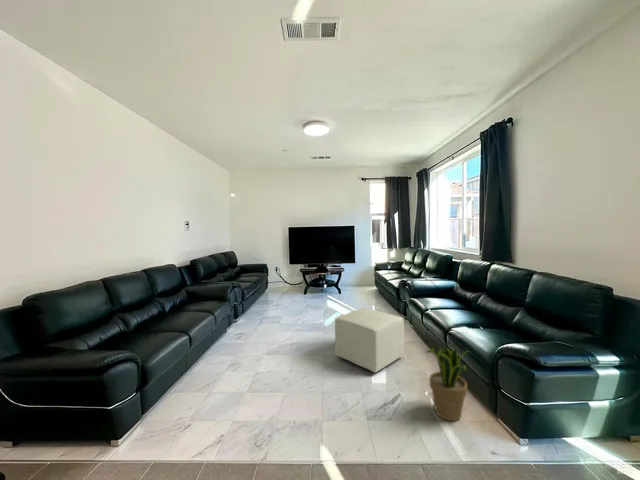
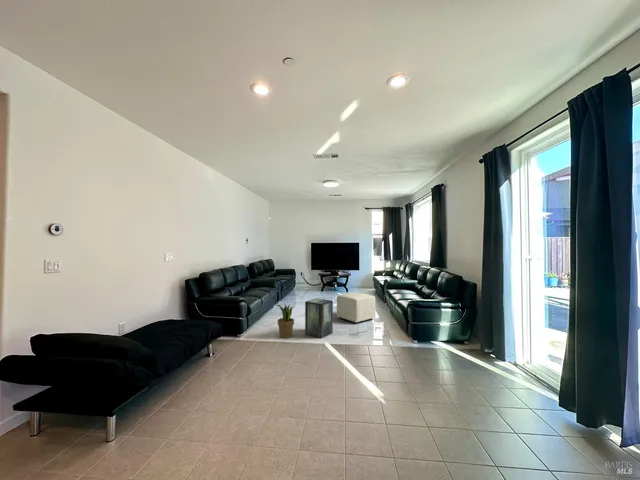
storage box: none [274,337,335,440] -> present [305,298,333,338]
potted plant: present [427,347,467,421] -> present [277,305,294,338]

